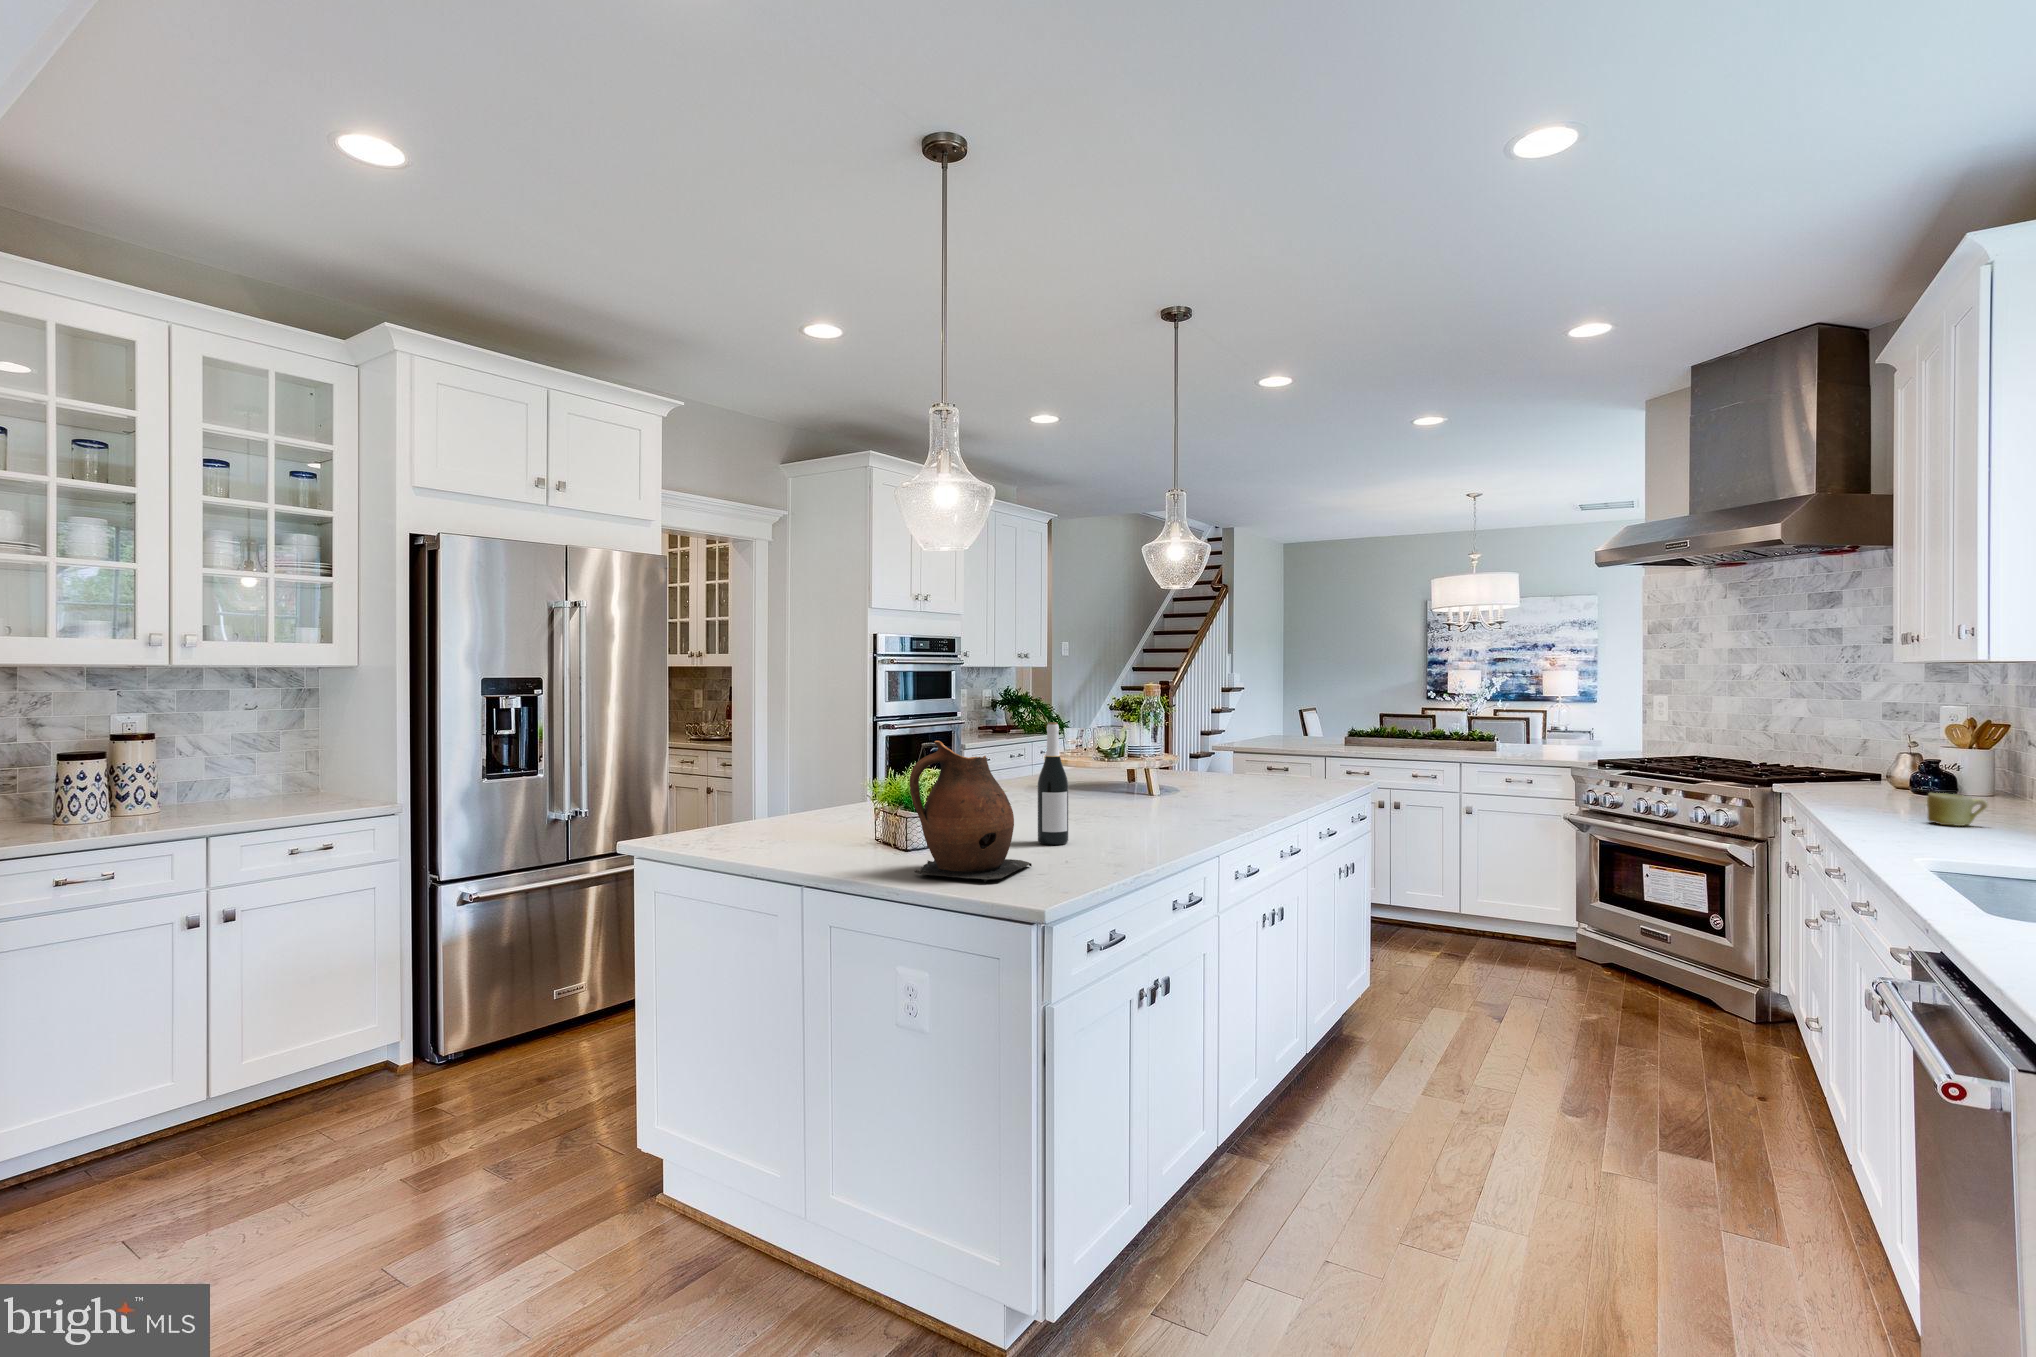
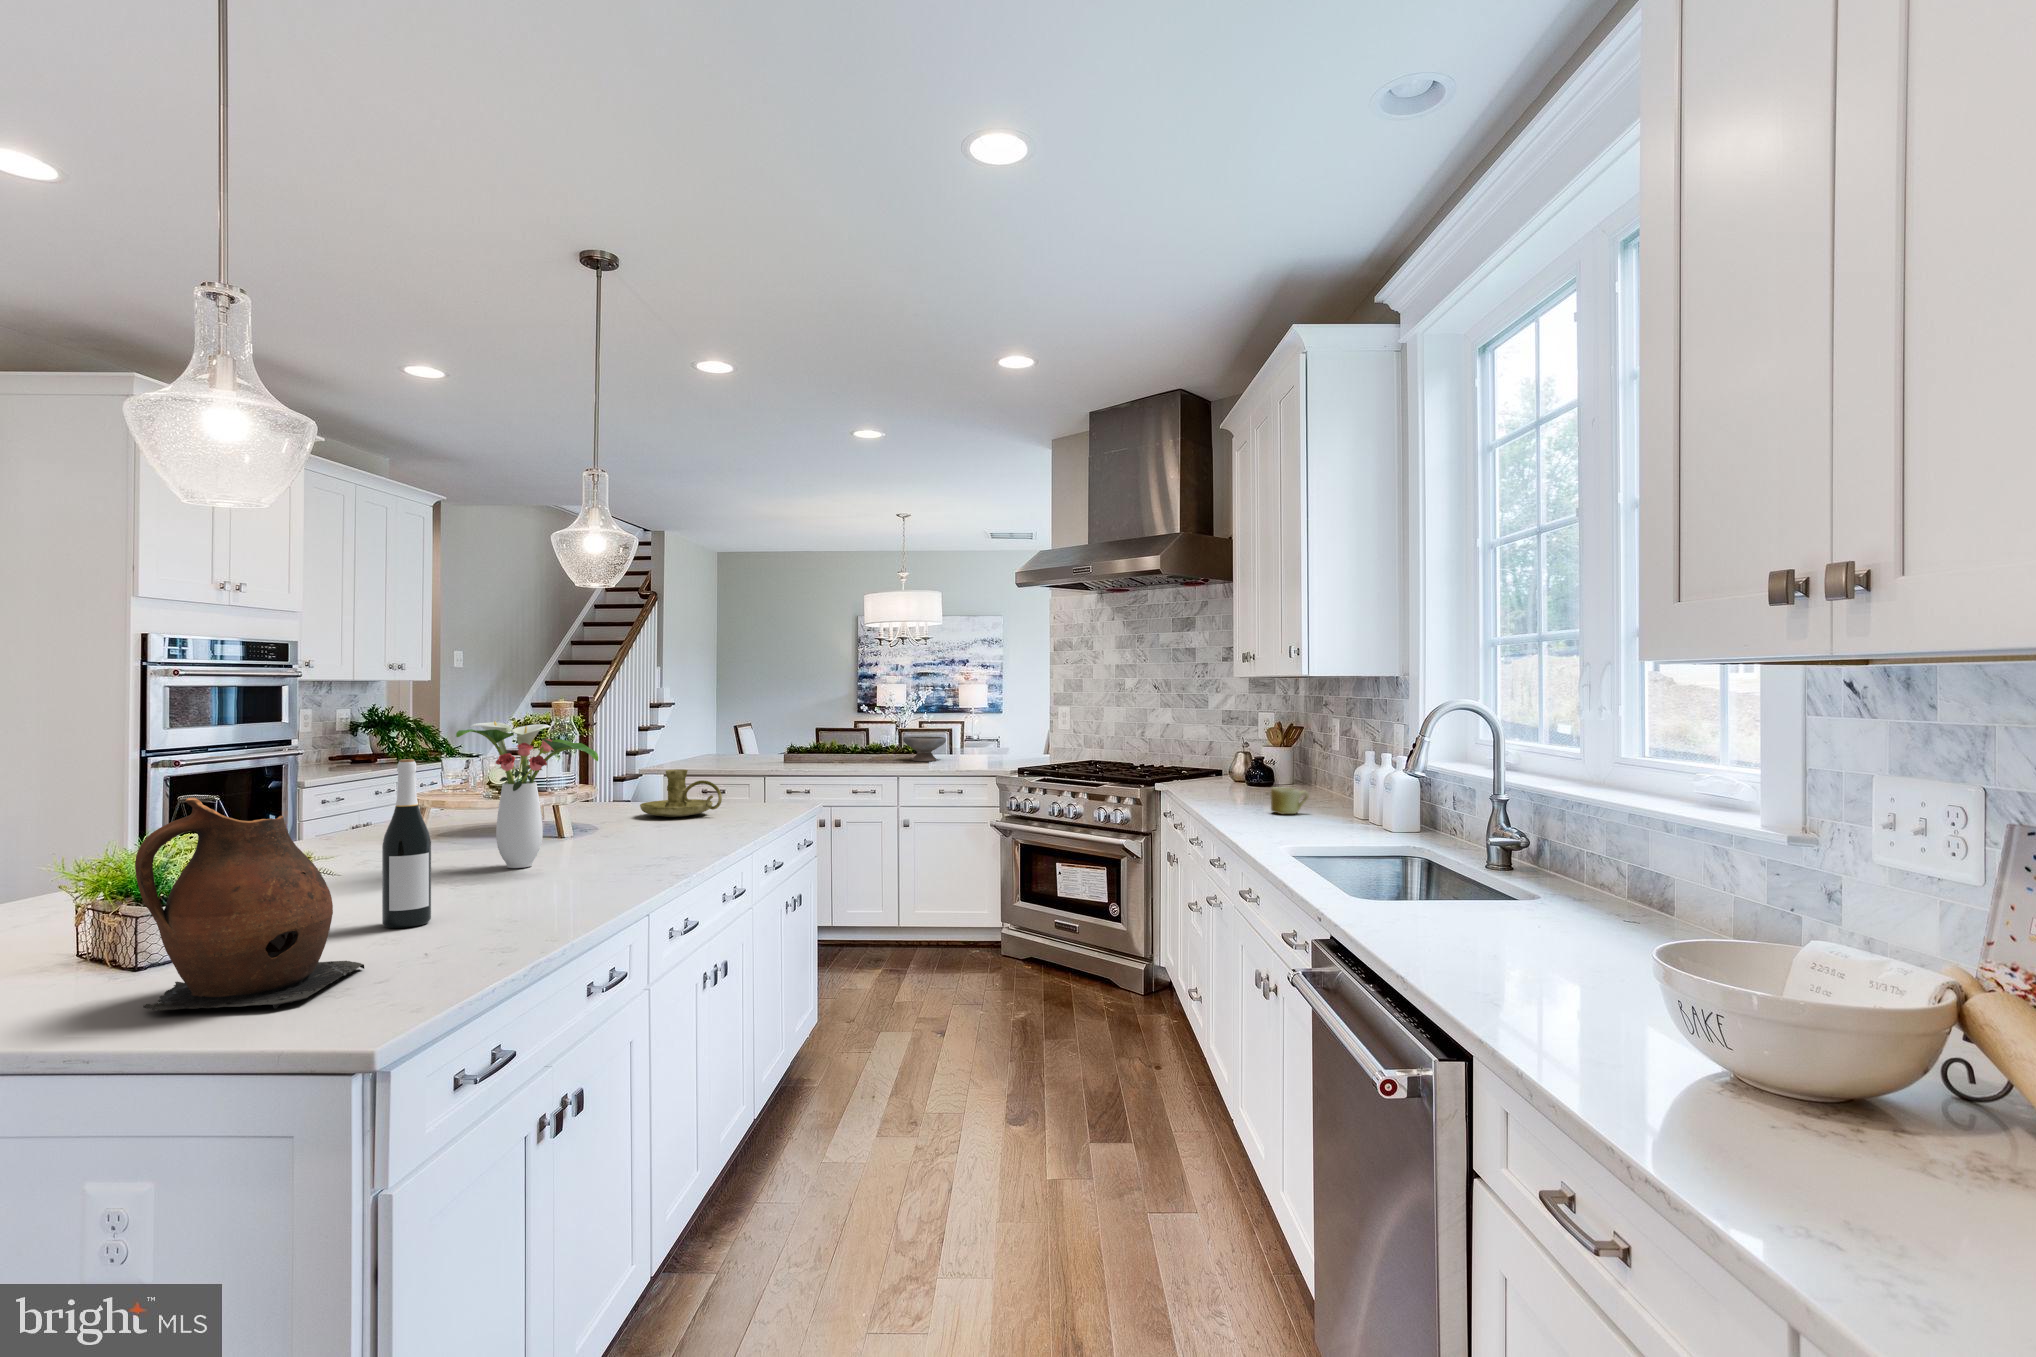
flower arrangement: none [1081,697,1183,813] -> present [456,721,598,868]
bowl: none [1467,723,1515,749] -> present [903,736,946,761]
candle holder: none [1214,744,1284,785] -> present [640,769,722,817]

